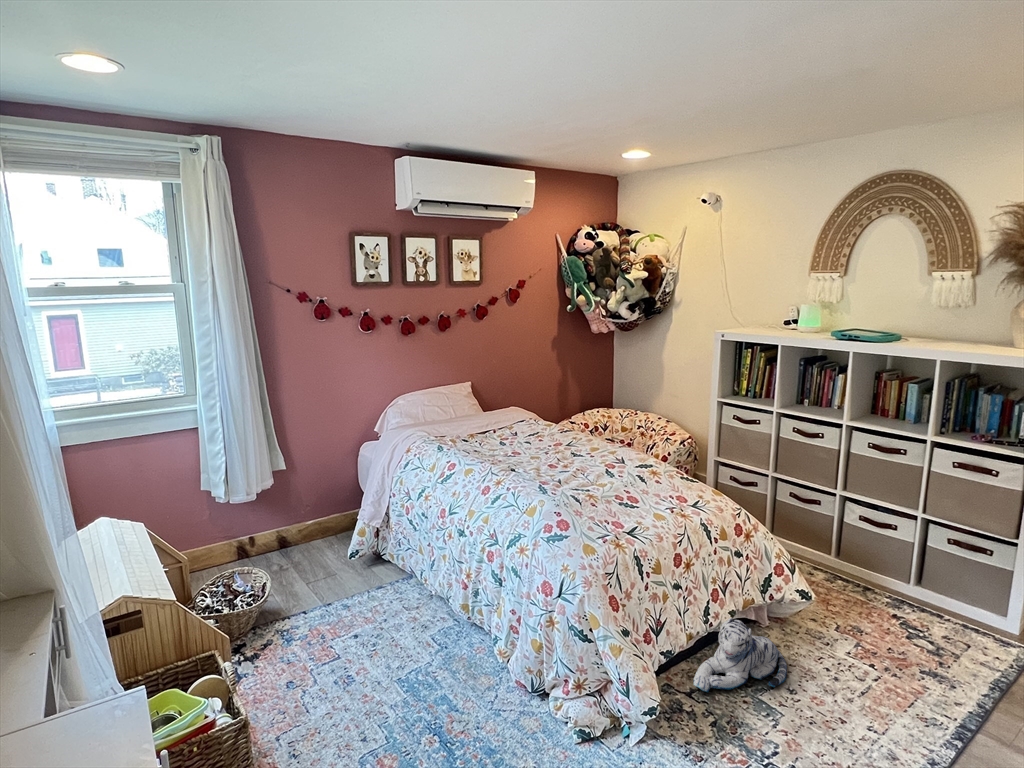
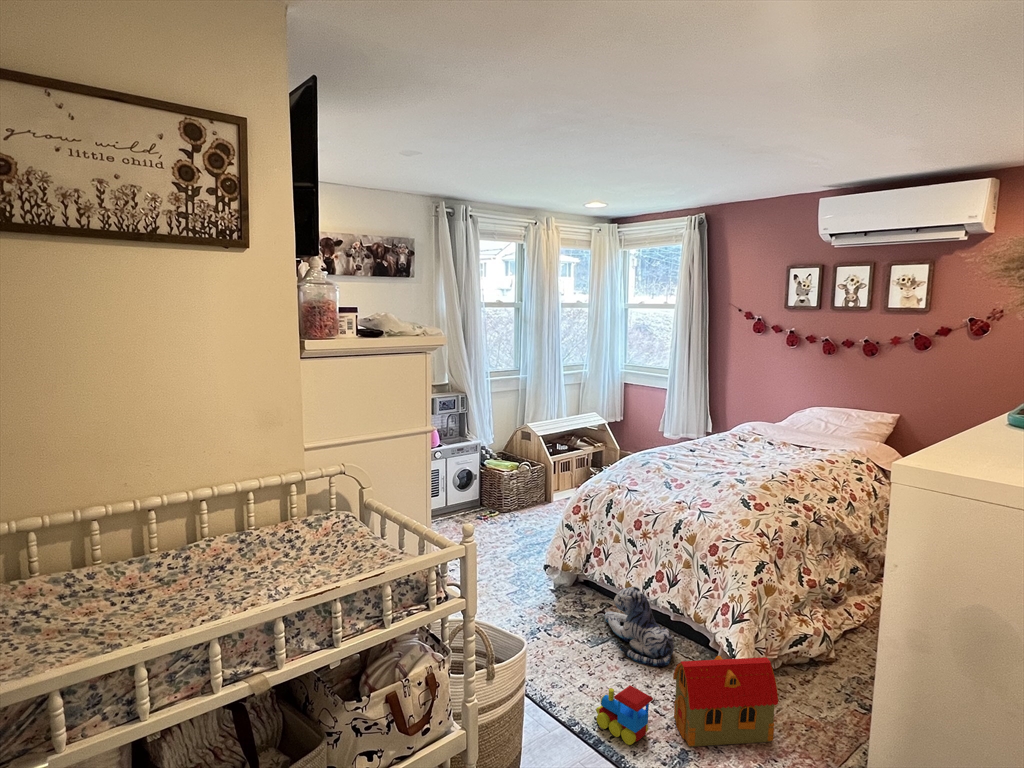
toy house: none [828,569,917,671] -> present [673,656,778,747]
toy train: none [899,653,949,723] -> present [596,685,653,745]

